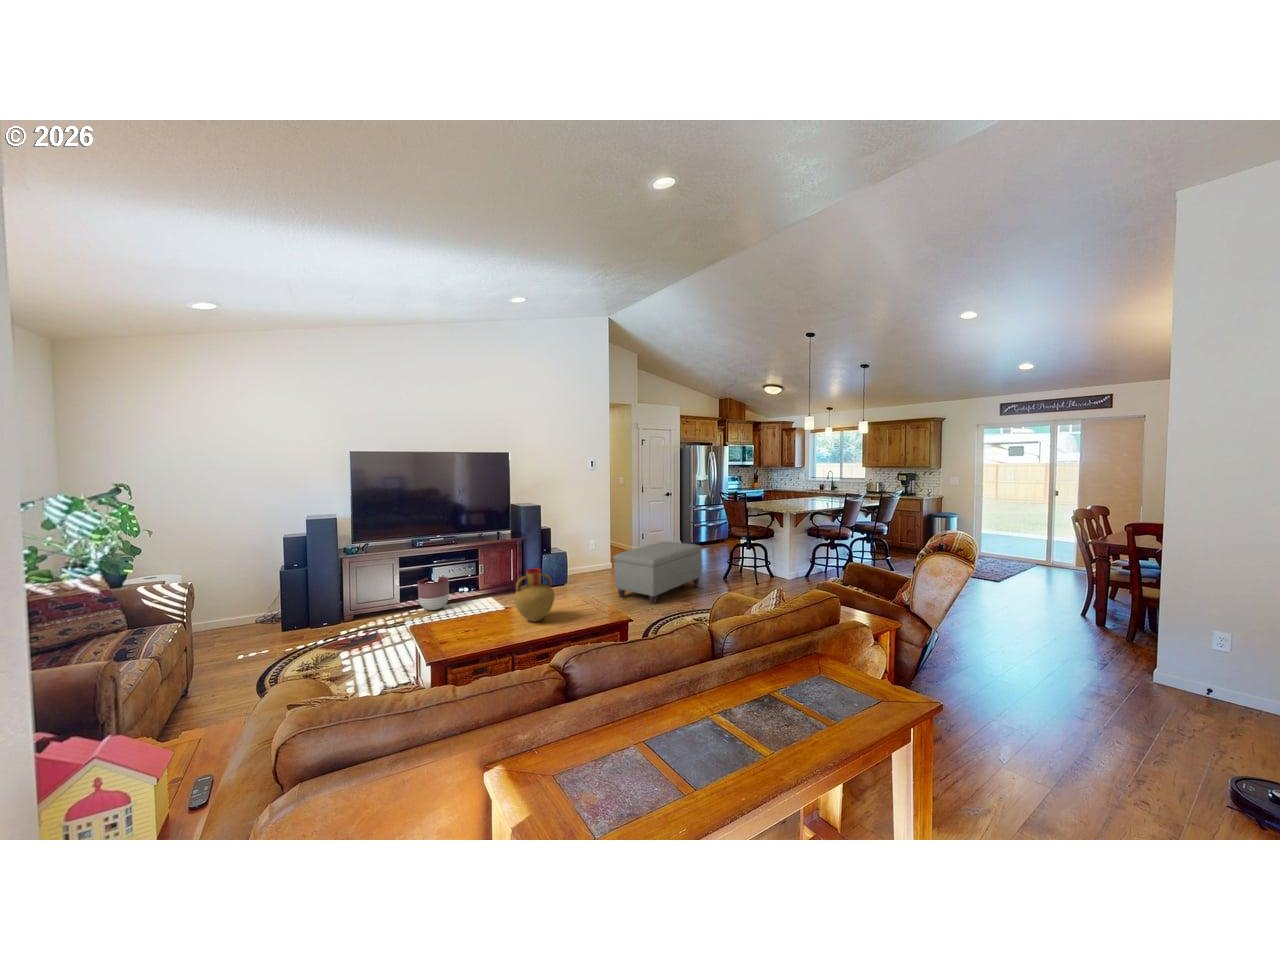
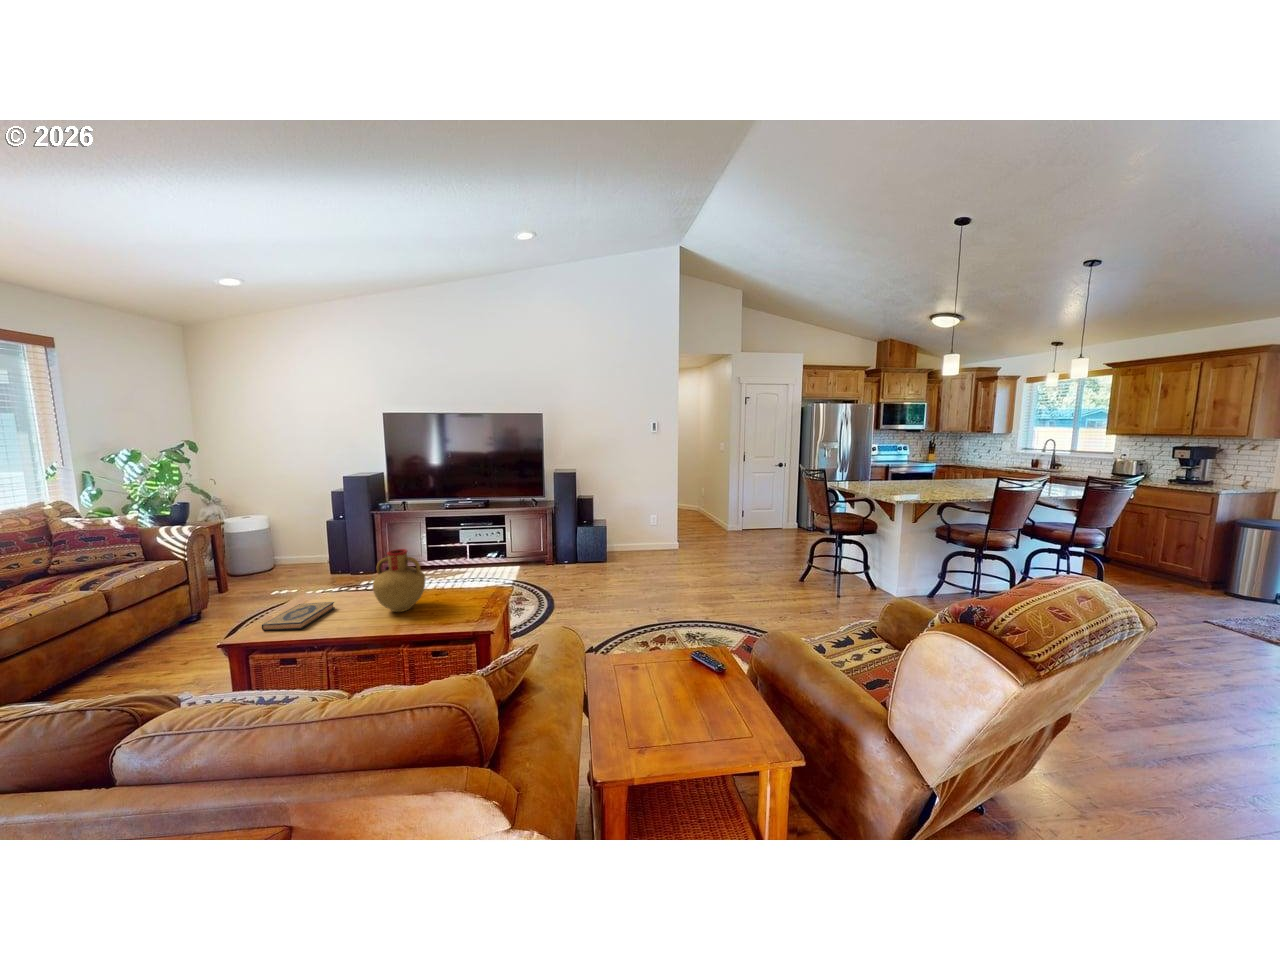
ottoman: present [614,541,702,605] -> none [628,525,752,606]
planter: present [418,577,449,610] -> none [437,540,468,573]
hardback book: none [440,622,480,650] -> present [262,602,335,630]

